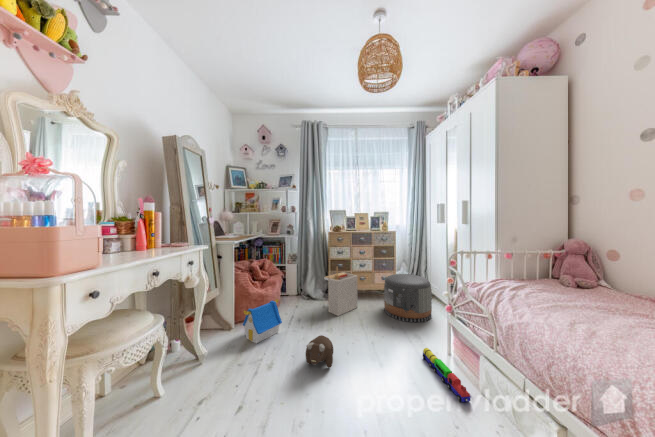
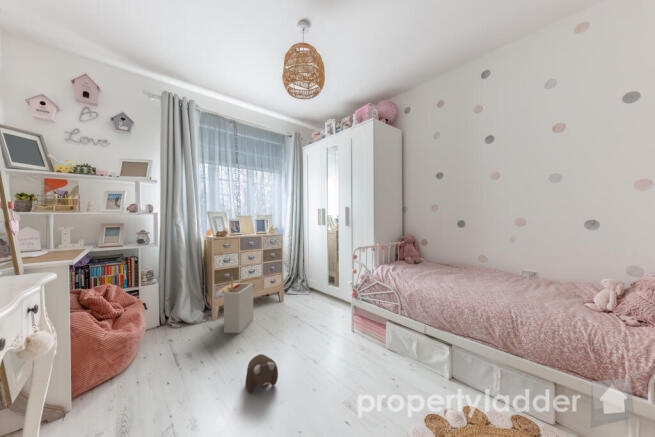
pouf: present [384,274,432,322] -> none [280,273,323,318]
toy house: present [243,299,282,344] -> none [114,335,184,408]
toy train: present [423,348,471,402] -> none [339,332,387,360]

